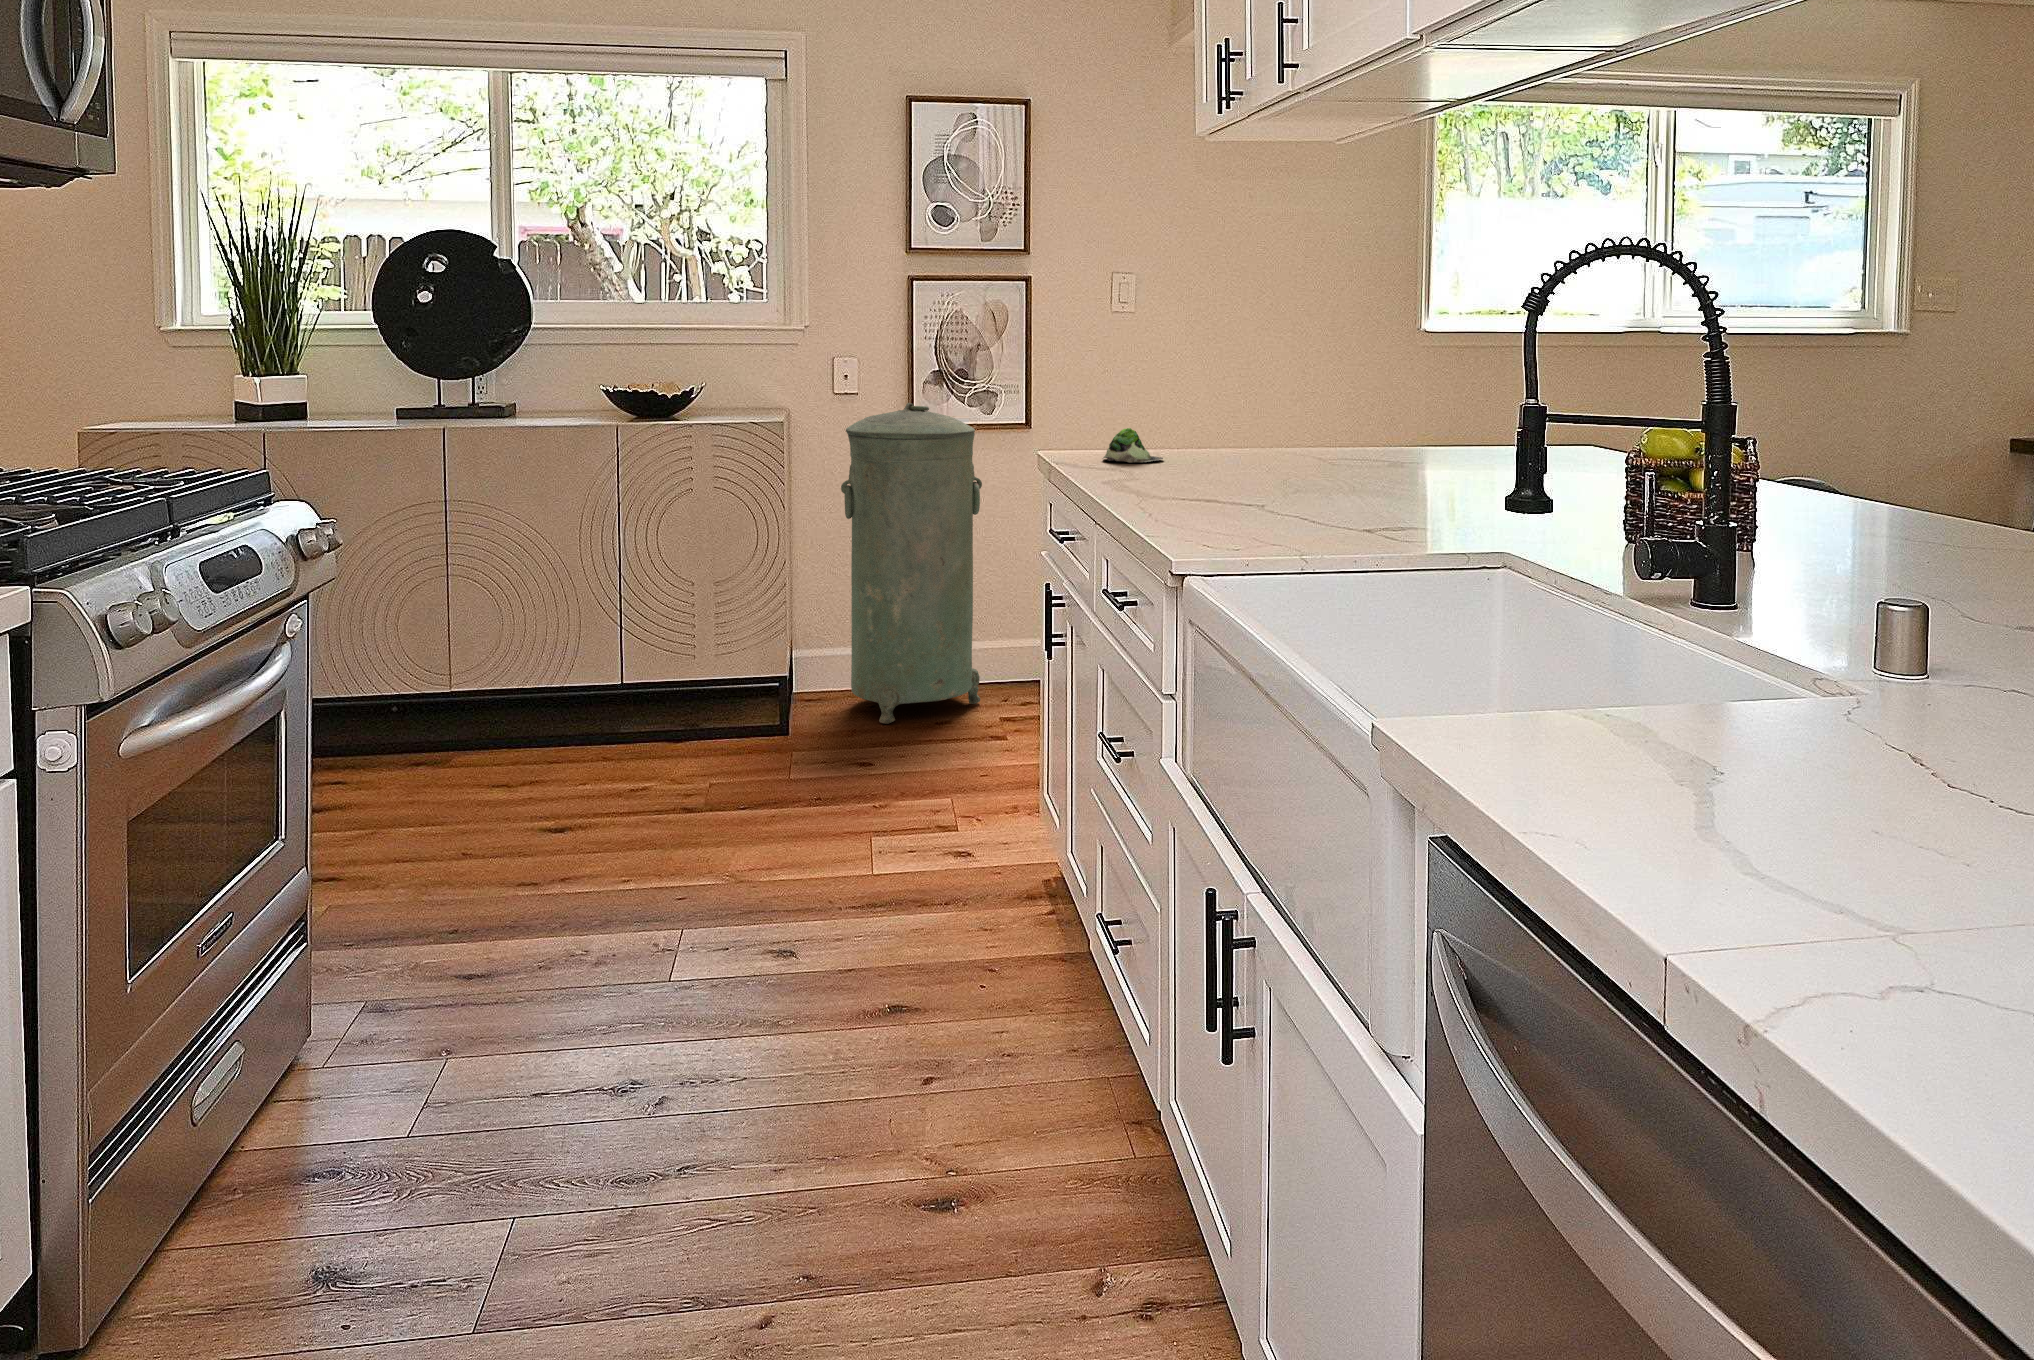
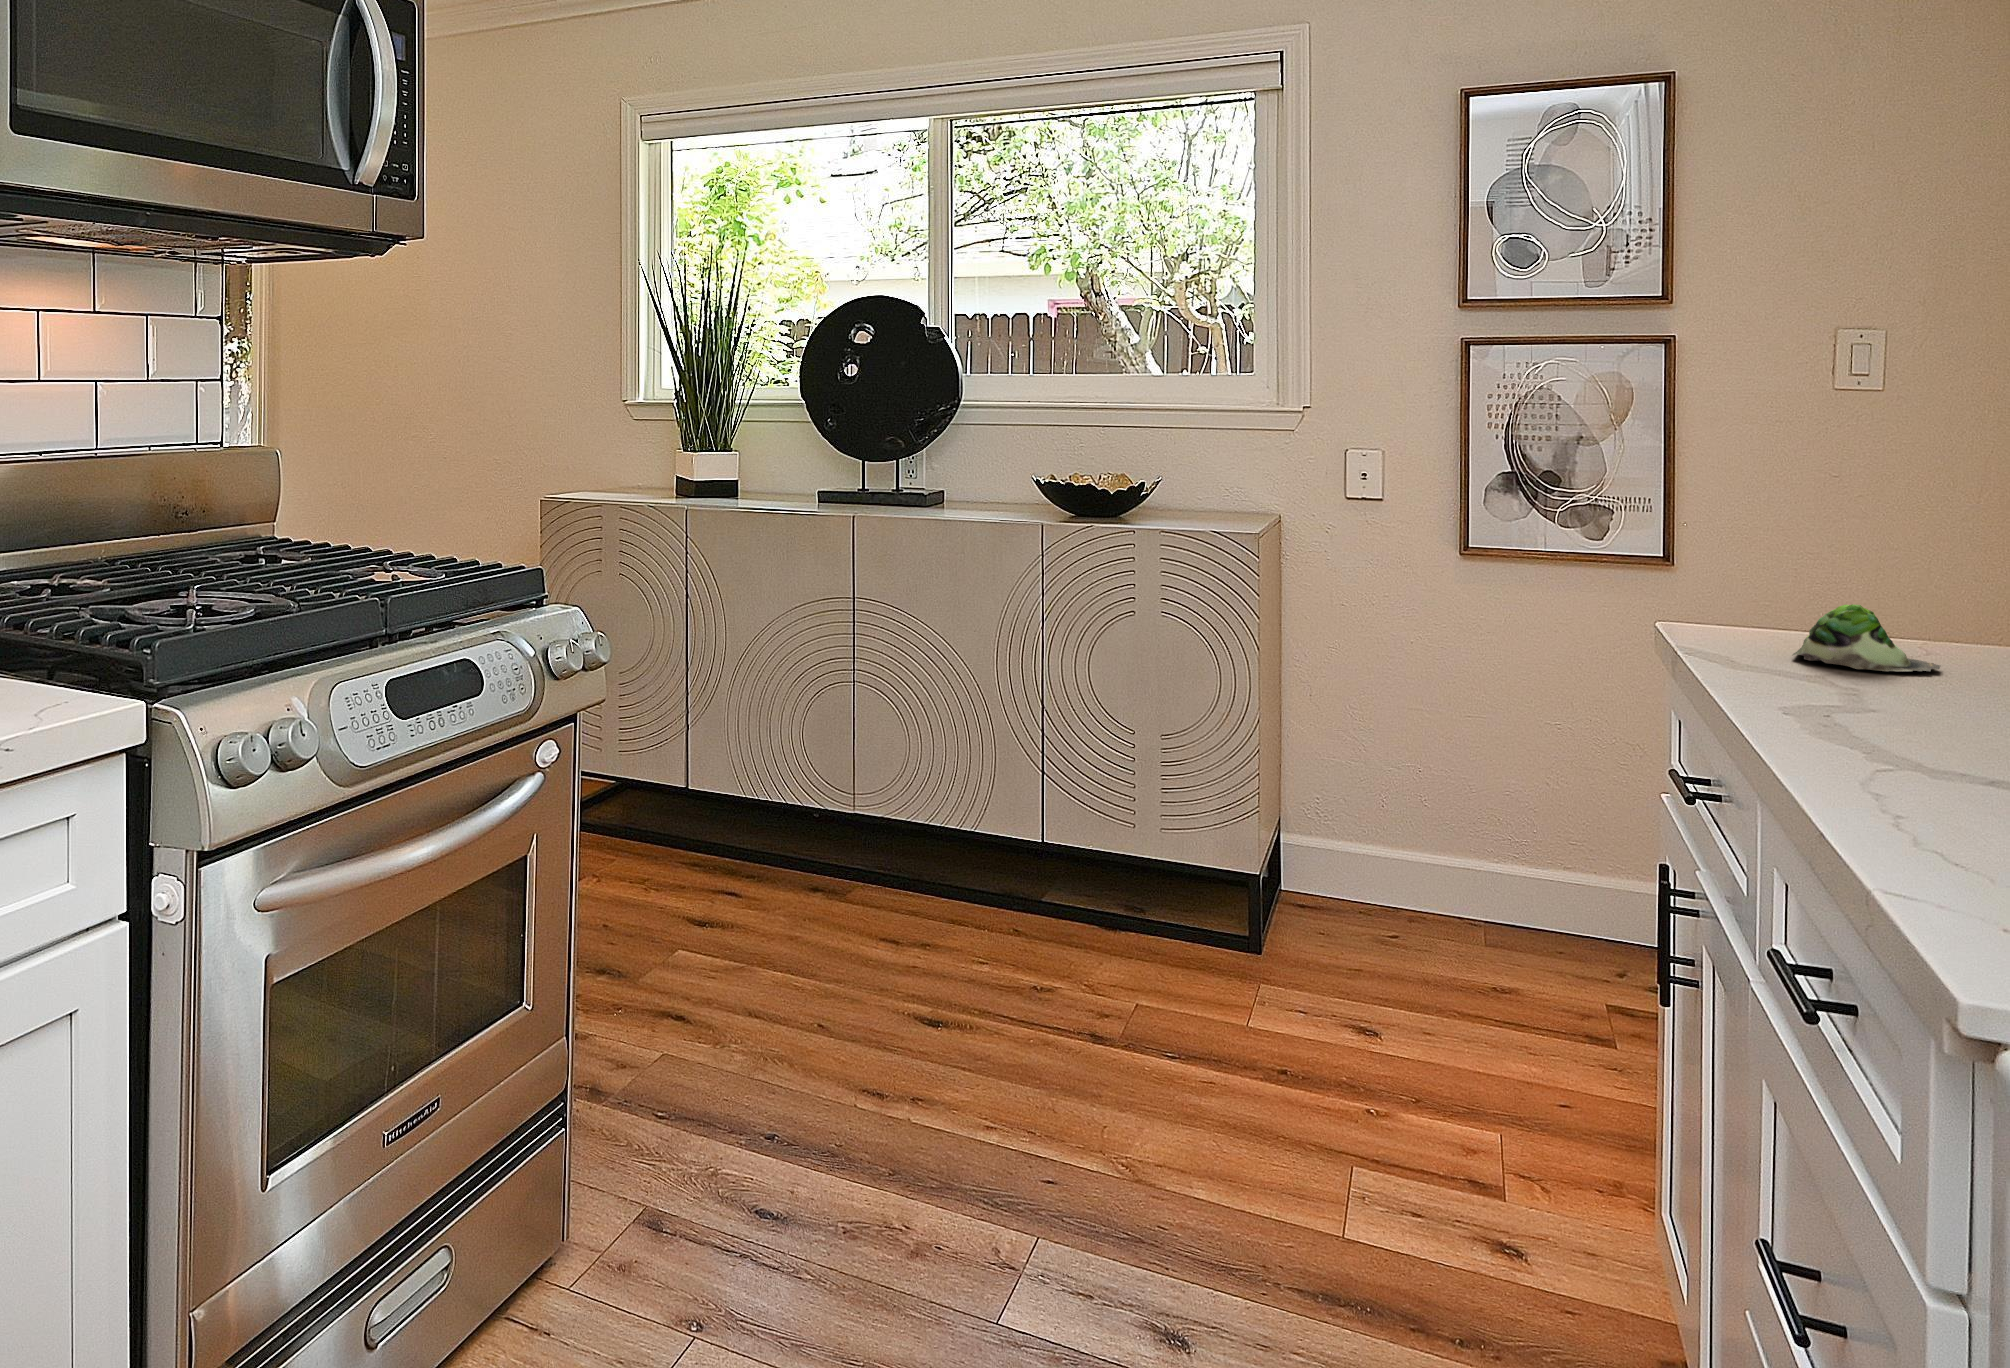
trash can: present [841,403,982,724] -> none [1351,517,1583,972]

